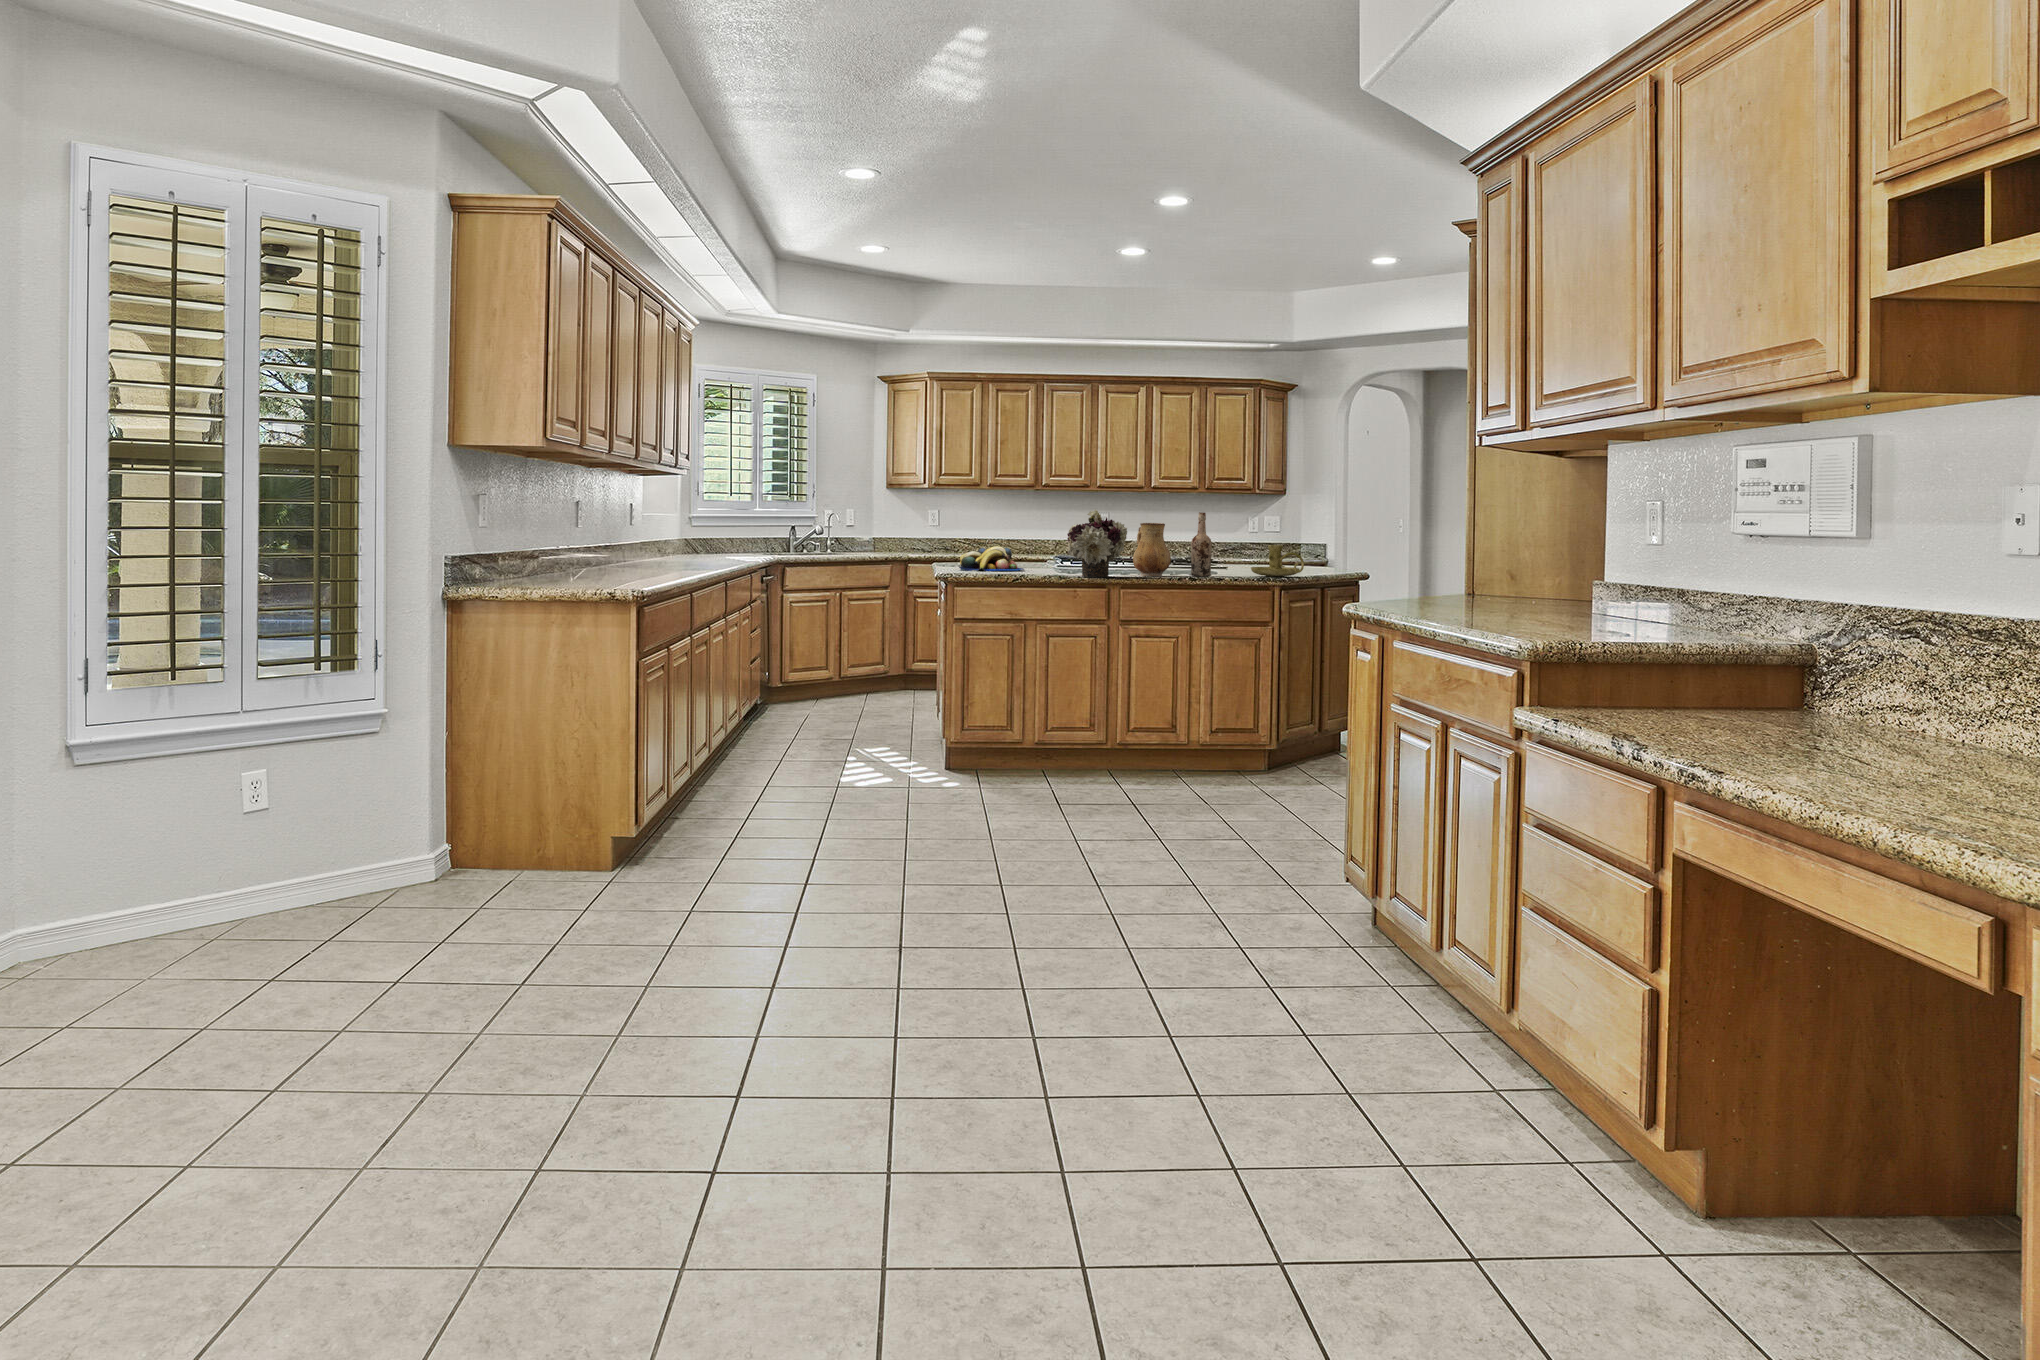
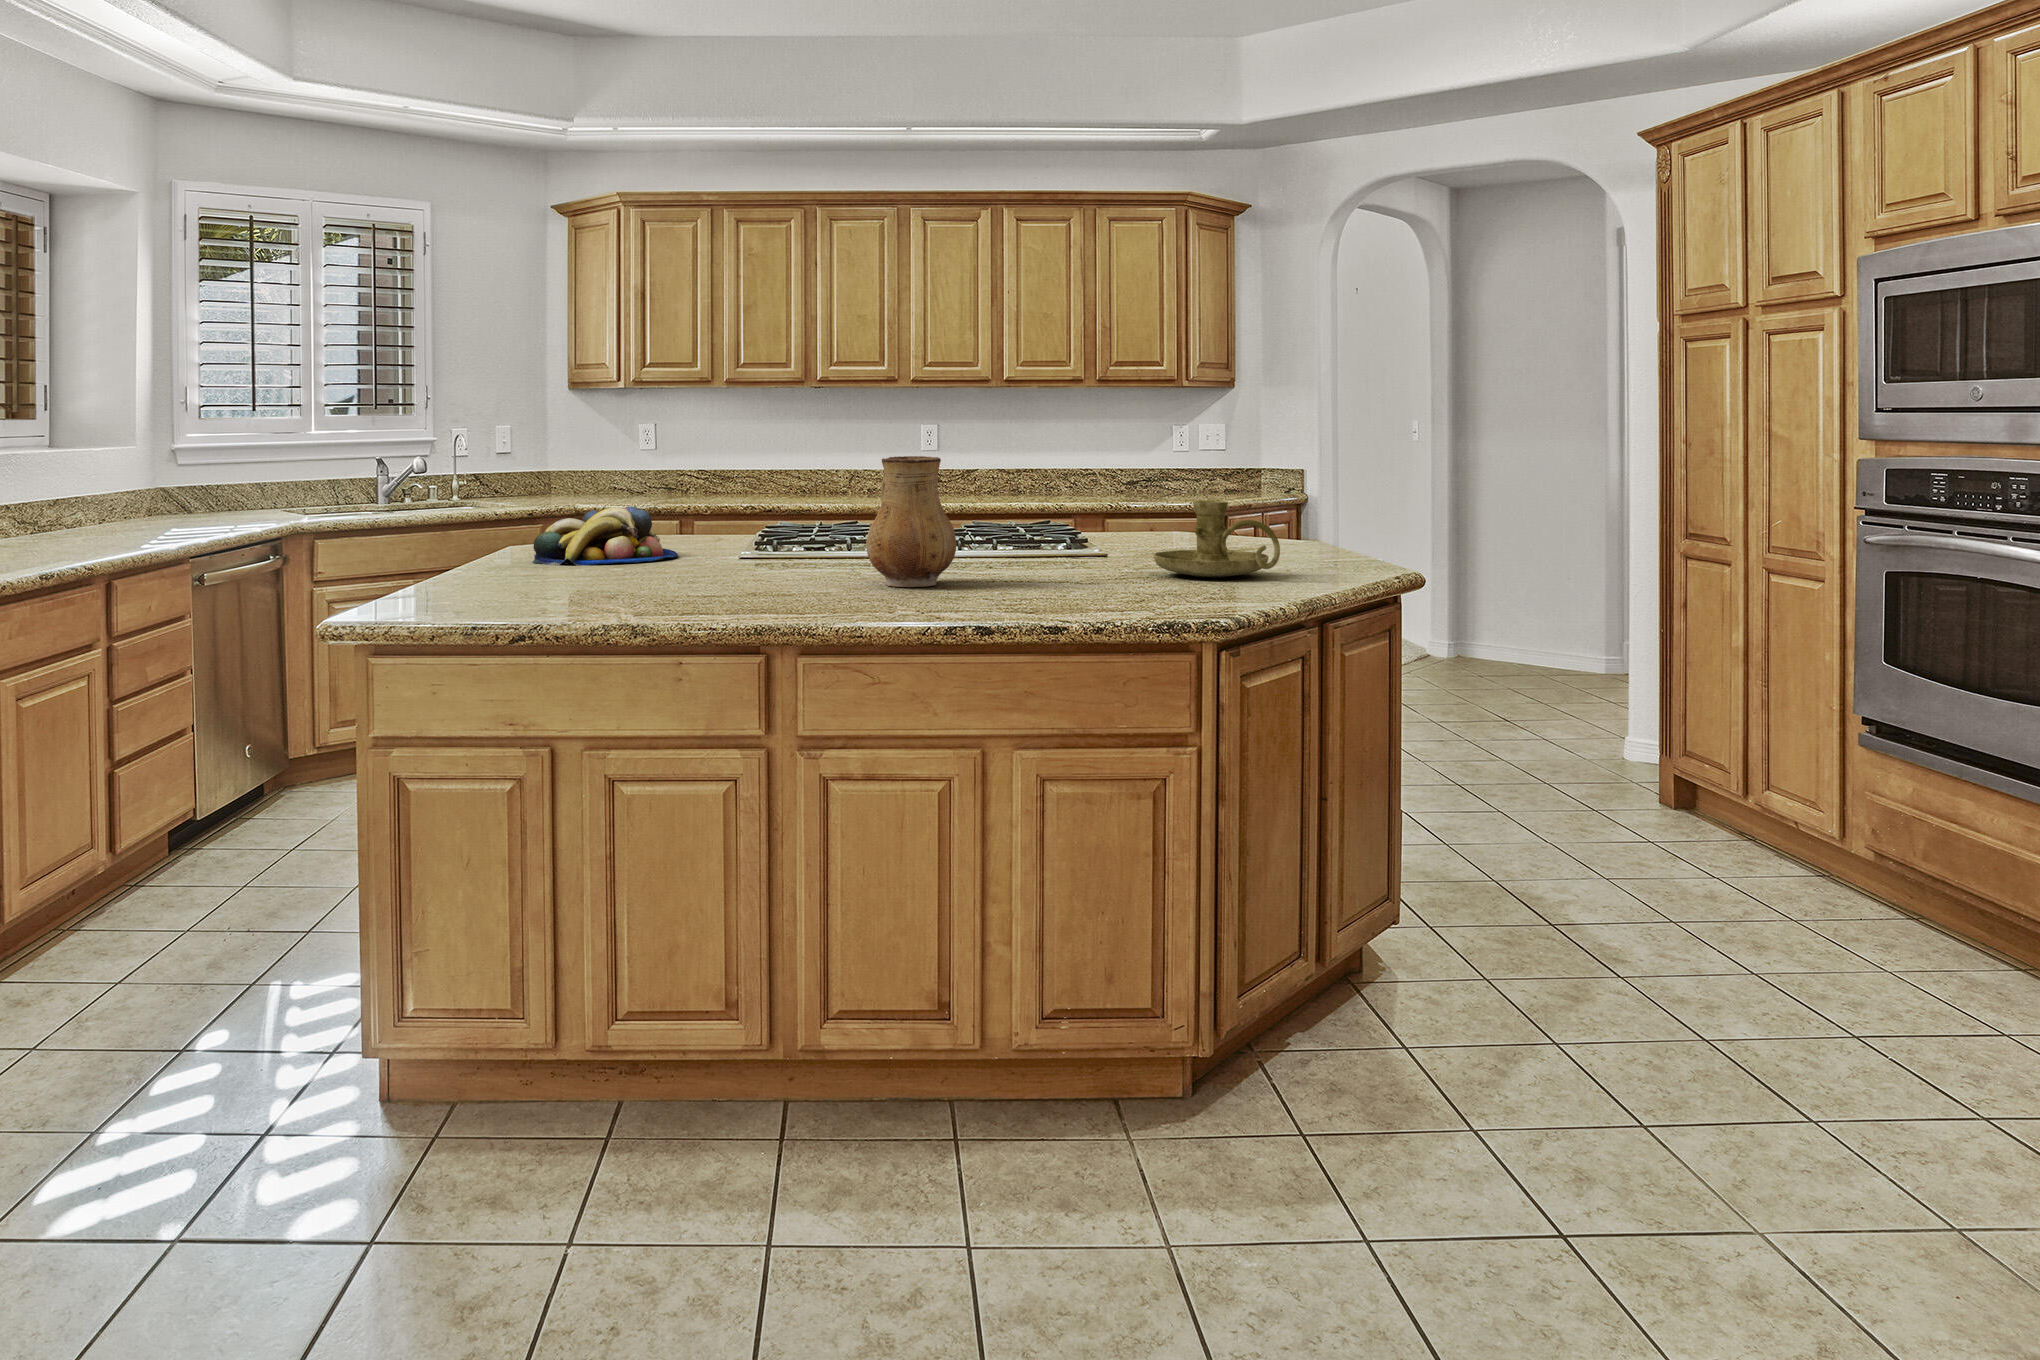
flower arrangement: present [1067,509,1127,577] -> none [671,428,826,606]
wine bottle: present [1191,512,1212,576] -> none [1010,429,1057,582]

